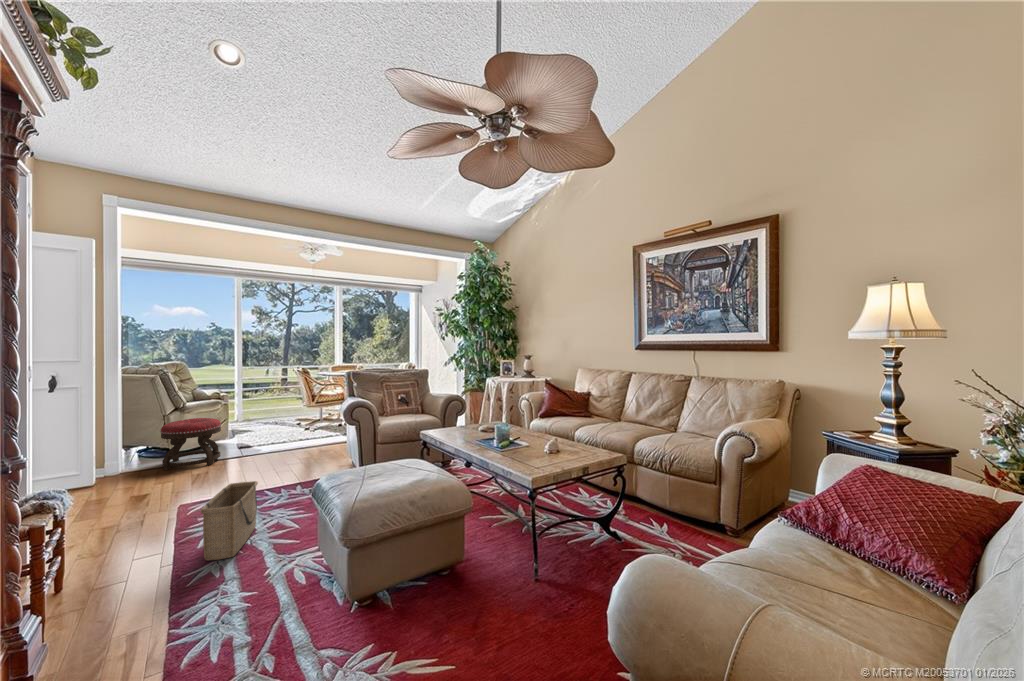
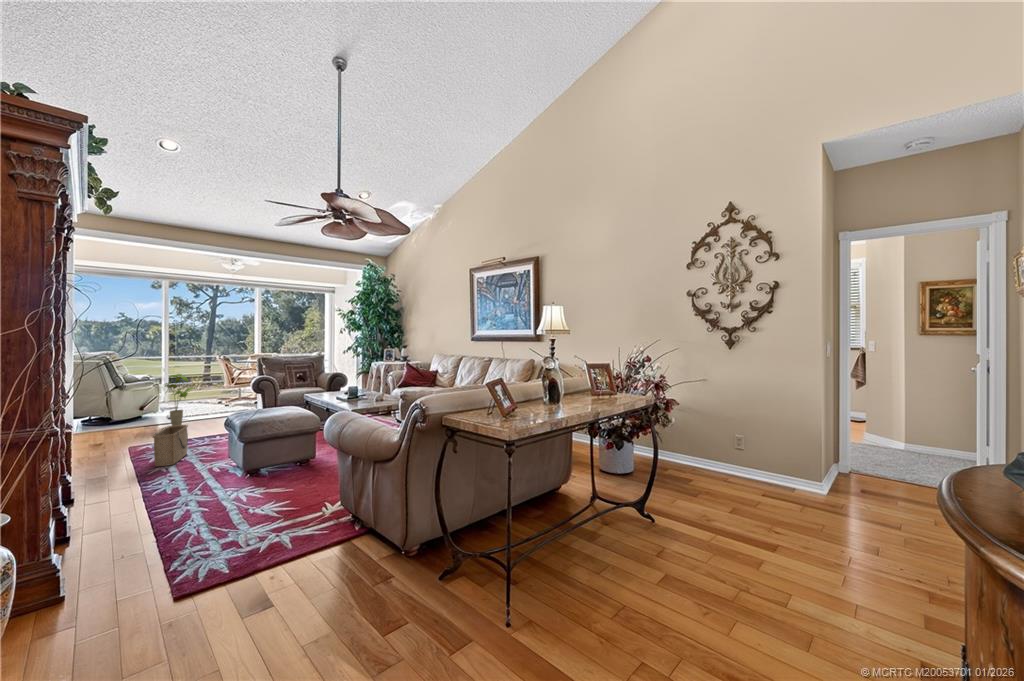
house plant: none [230,395,273,467] -> present [165,374,194,426]
ottoman: present [160,418,221,470] -> none [106,392,155,430]

